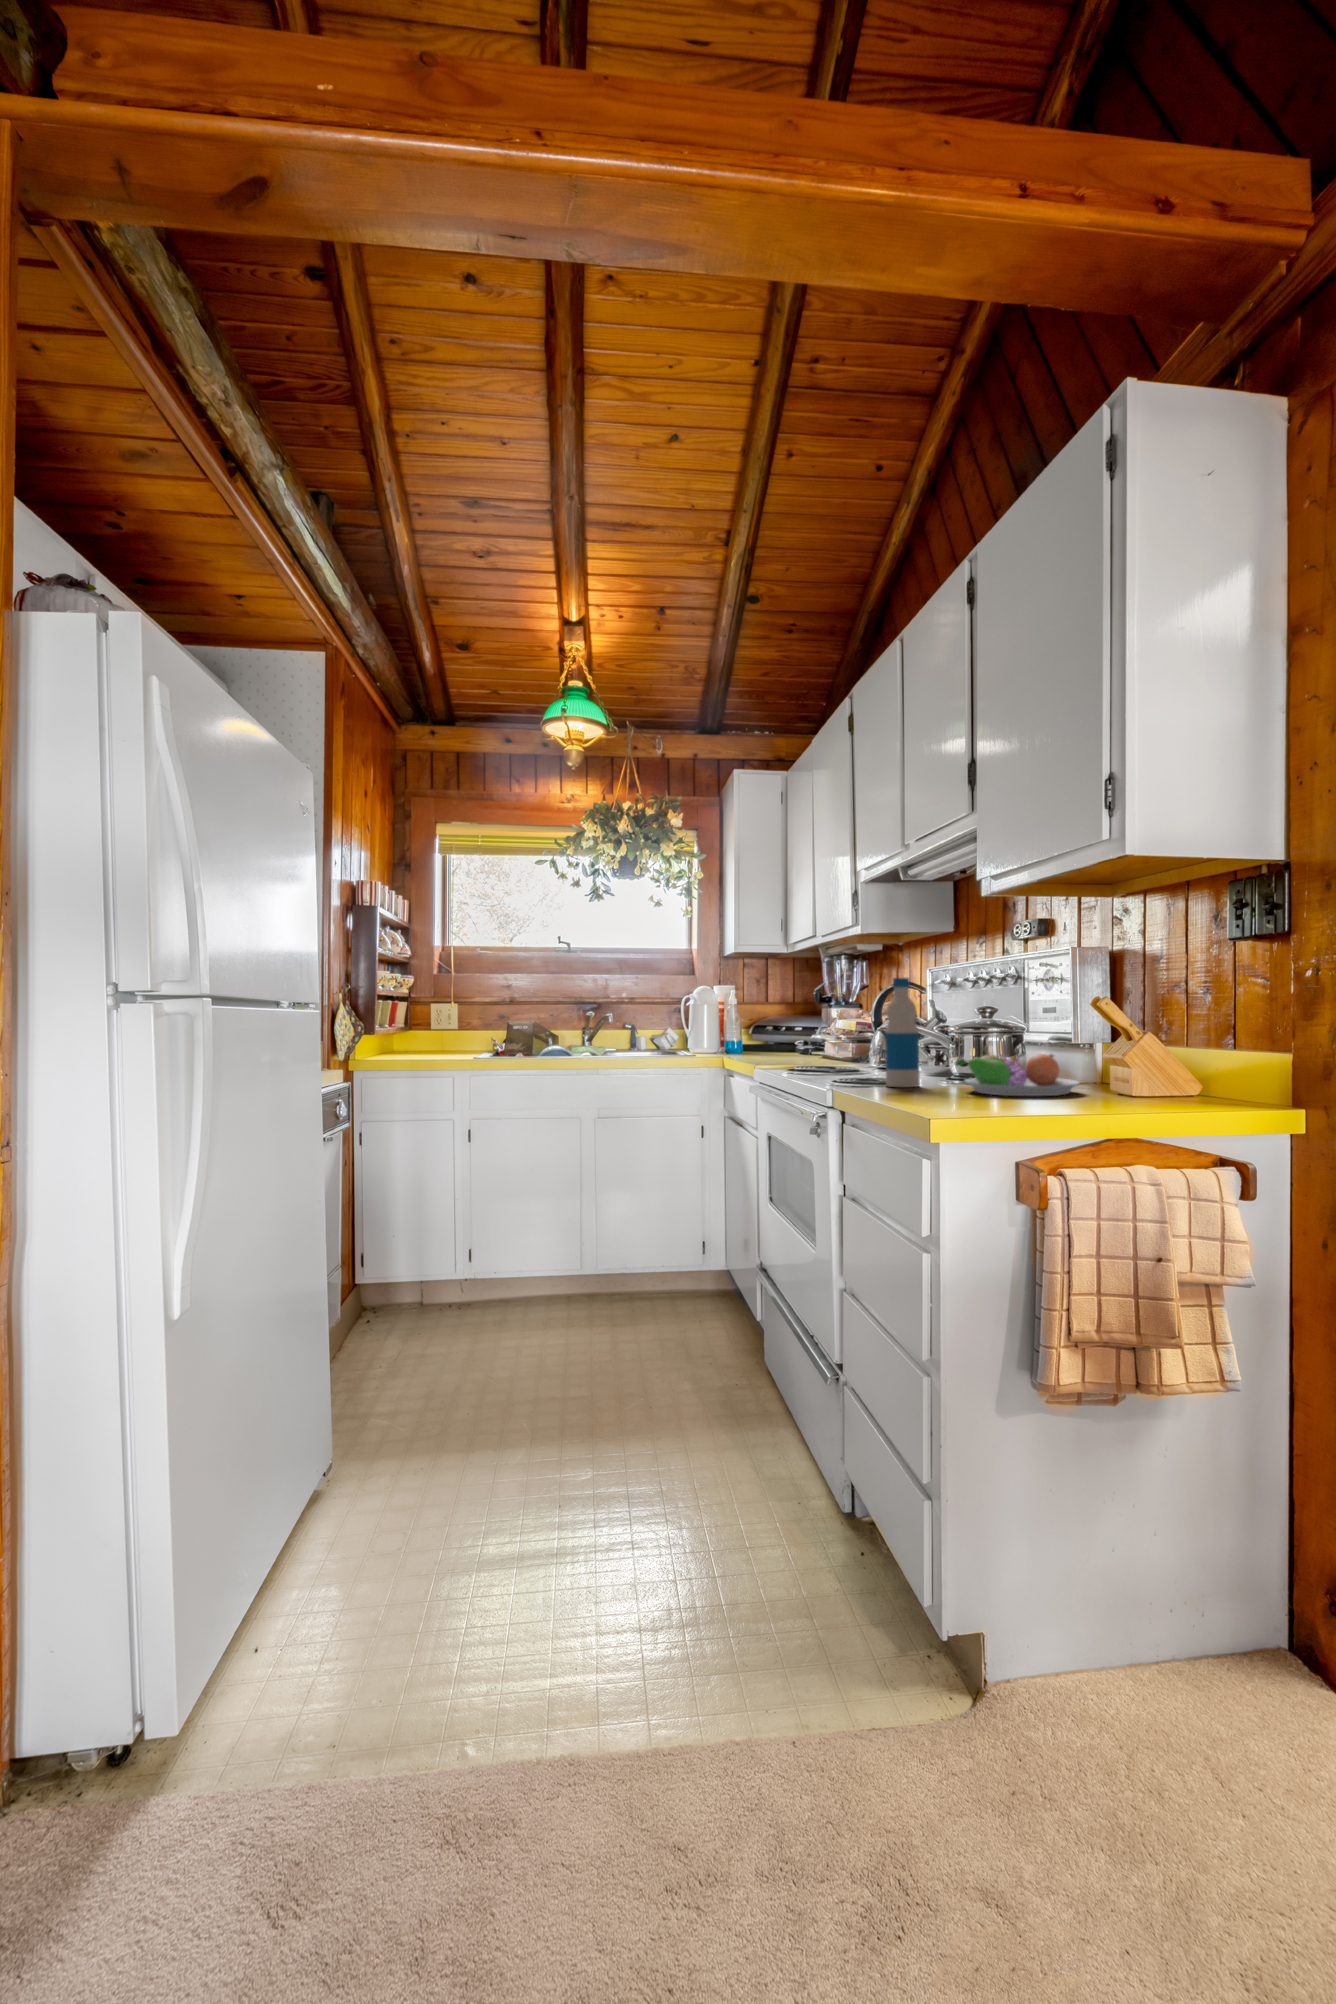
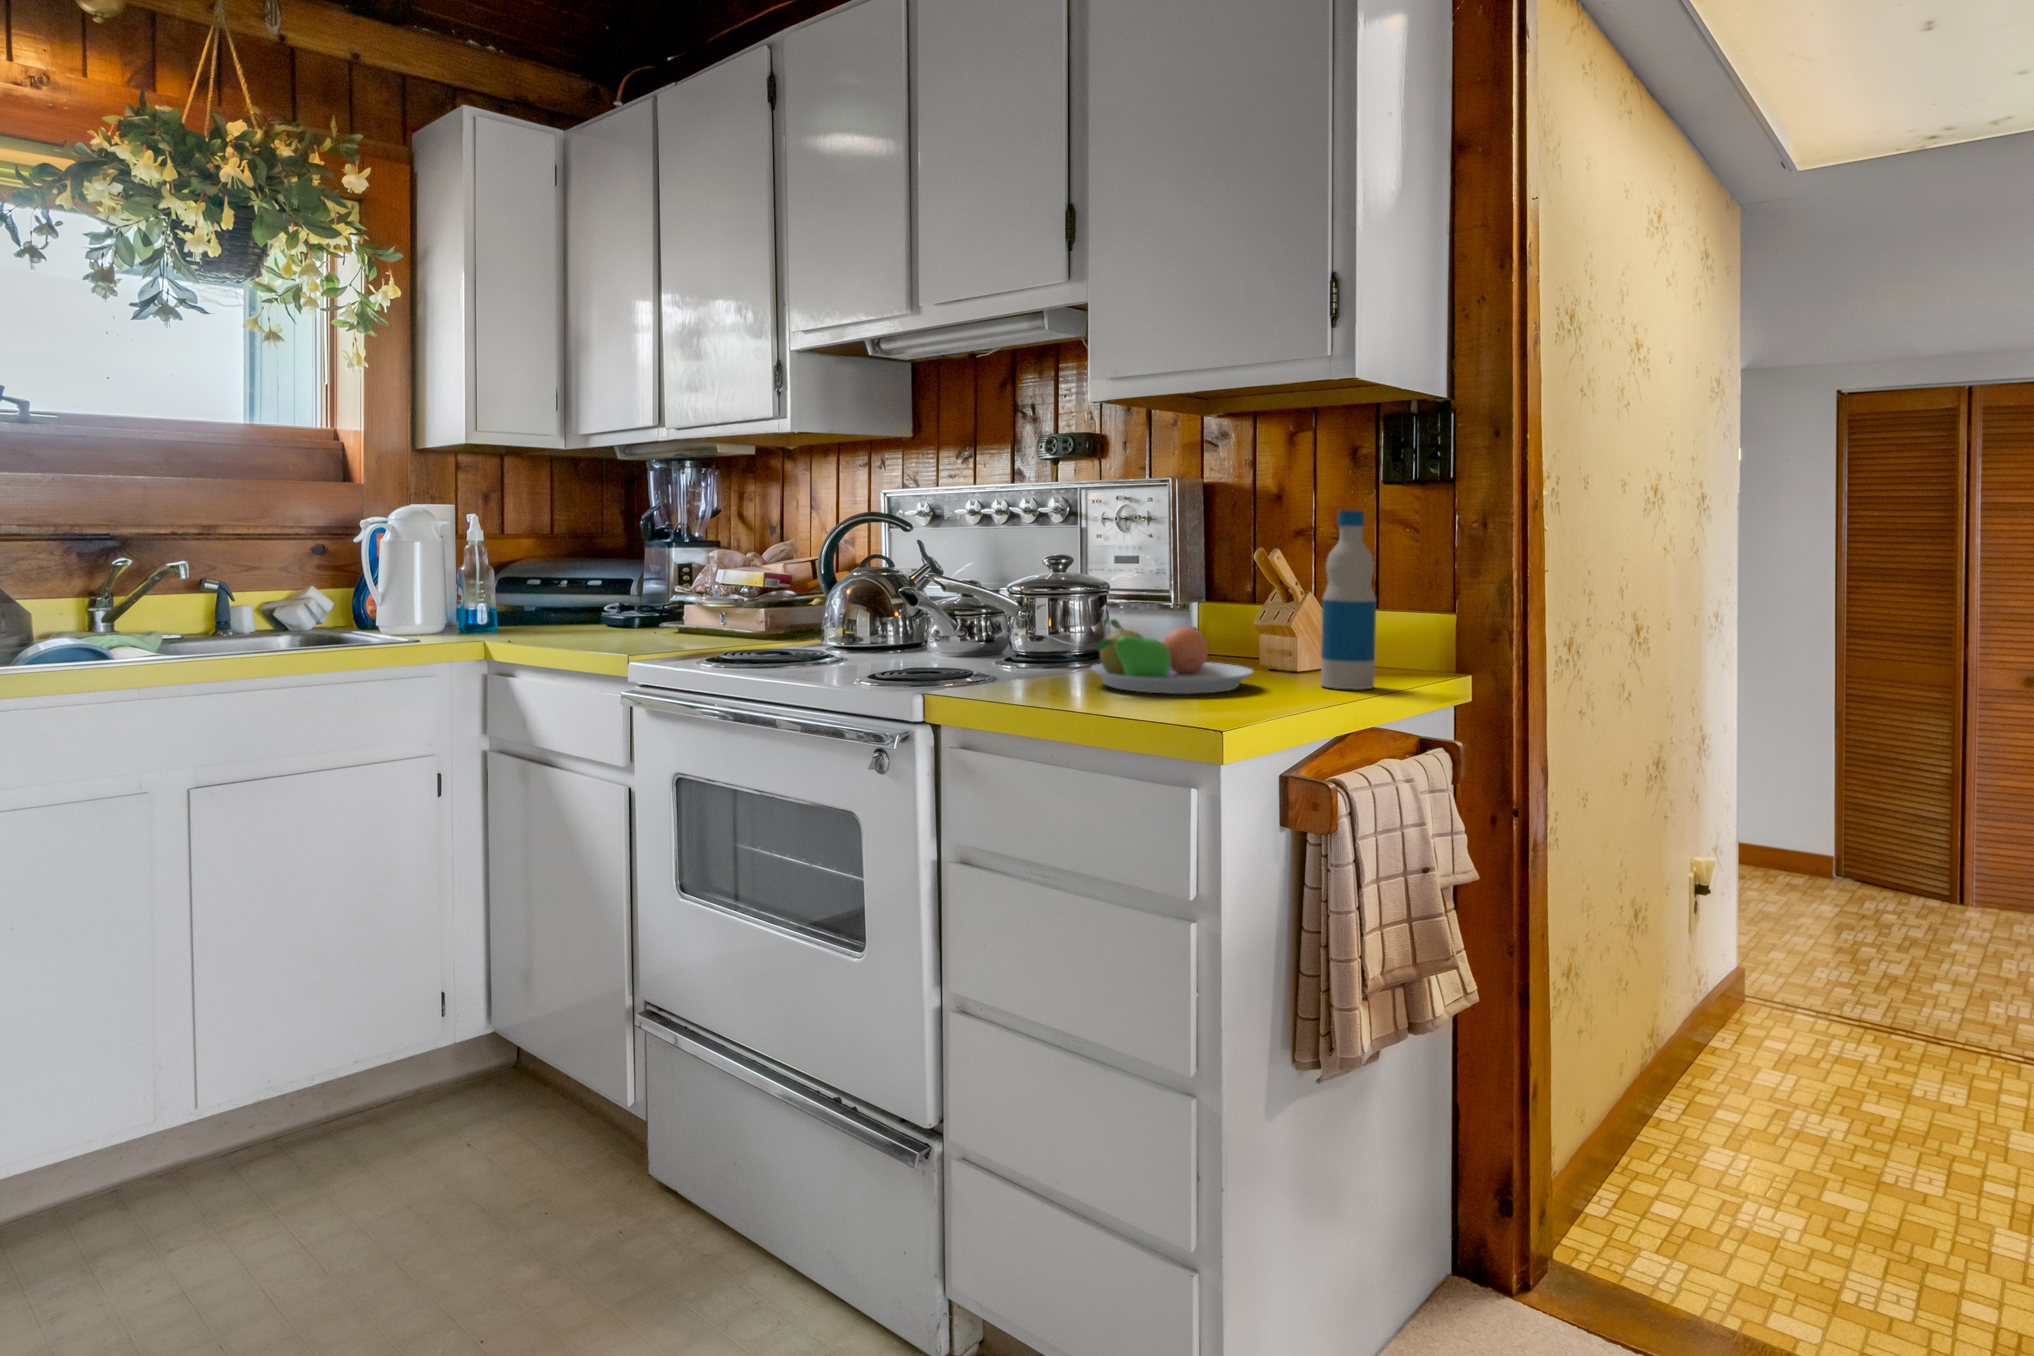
bottle: present [885,978,919,1087] -> present [1321,510,1376,689]

